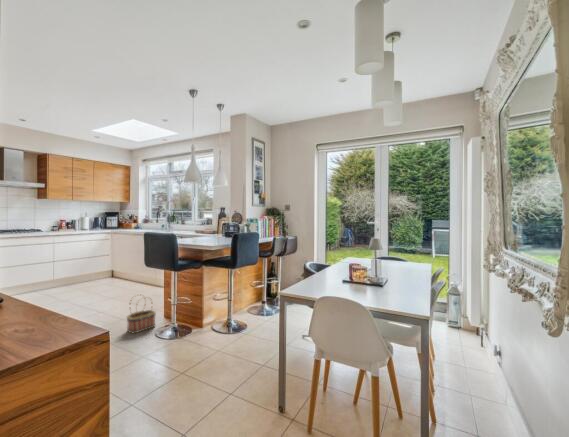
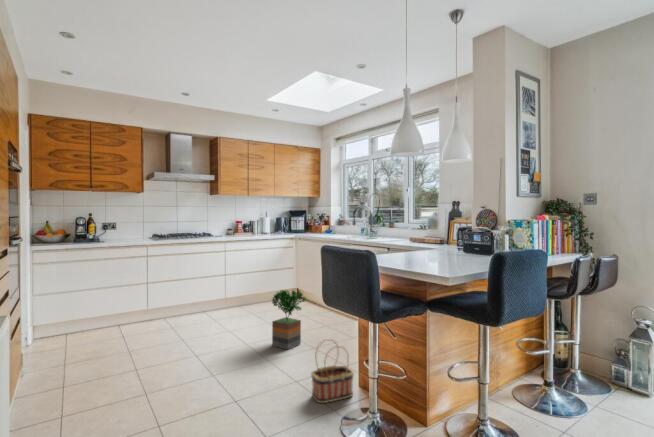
potted tree: none [92,268,122,310] -> present [272,290,306,349]

